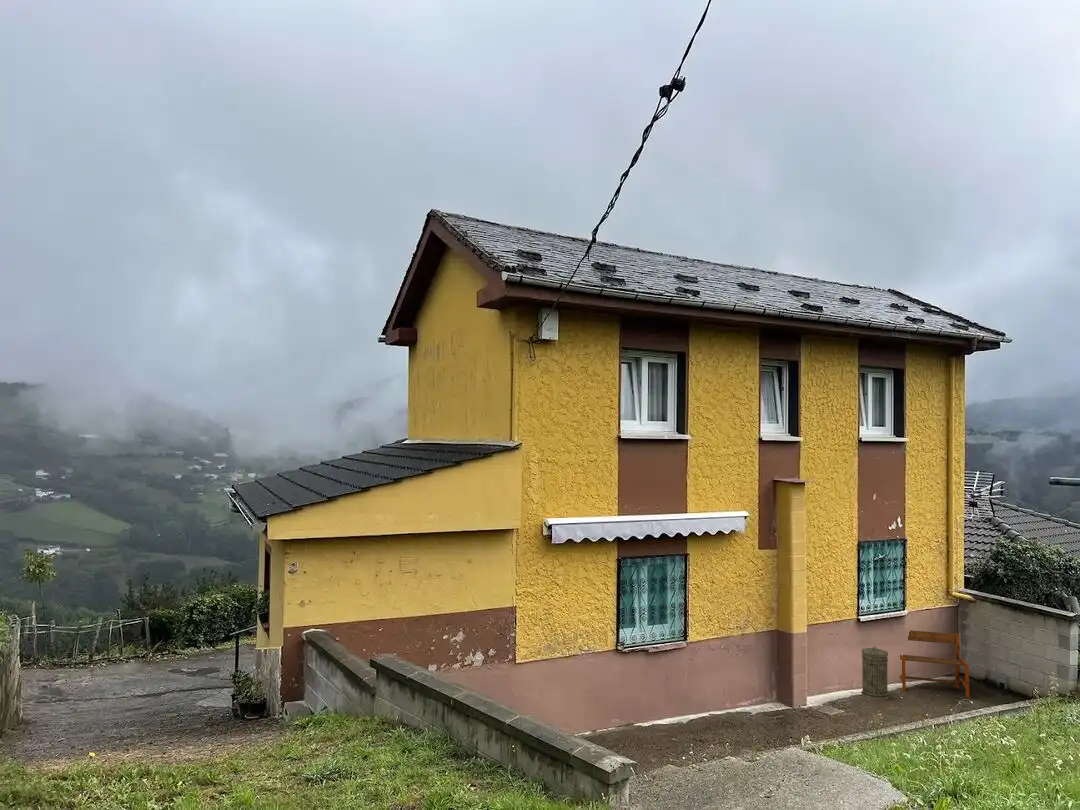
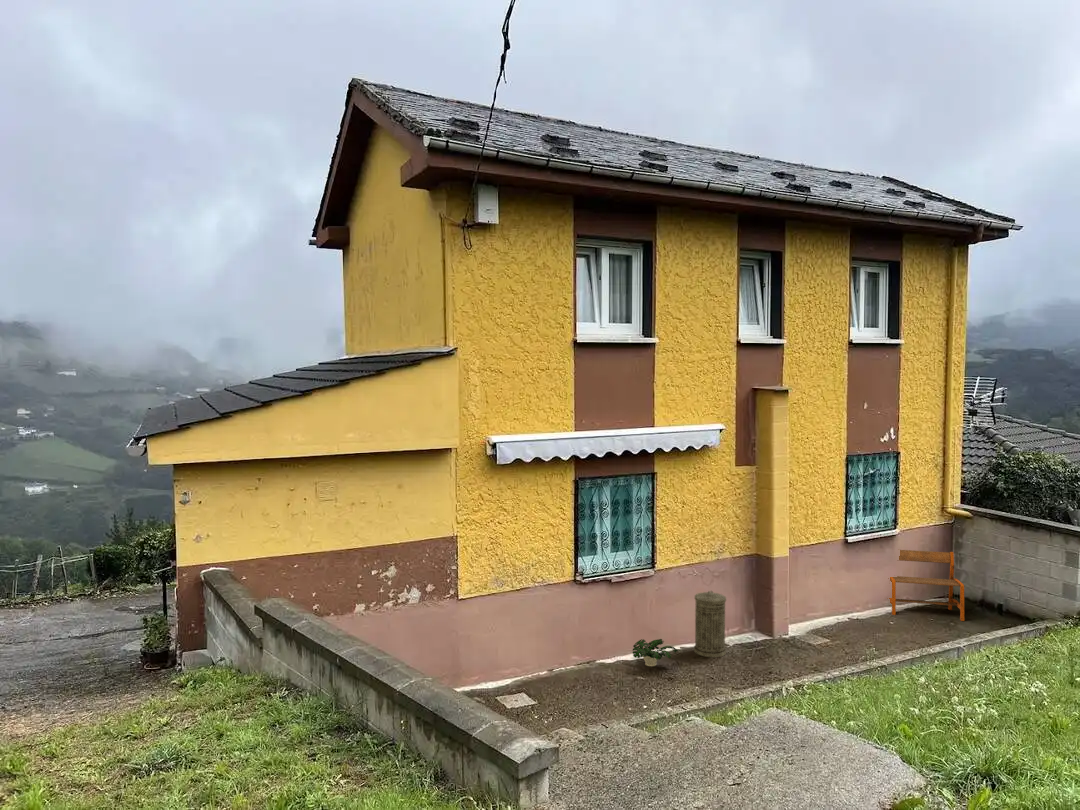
trash can: present [861,646,889,700] -> present [694,591,726,657]
potted plant: none [666,705,707,730] -> present [633,639,678,666]

